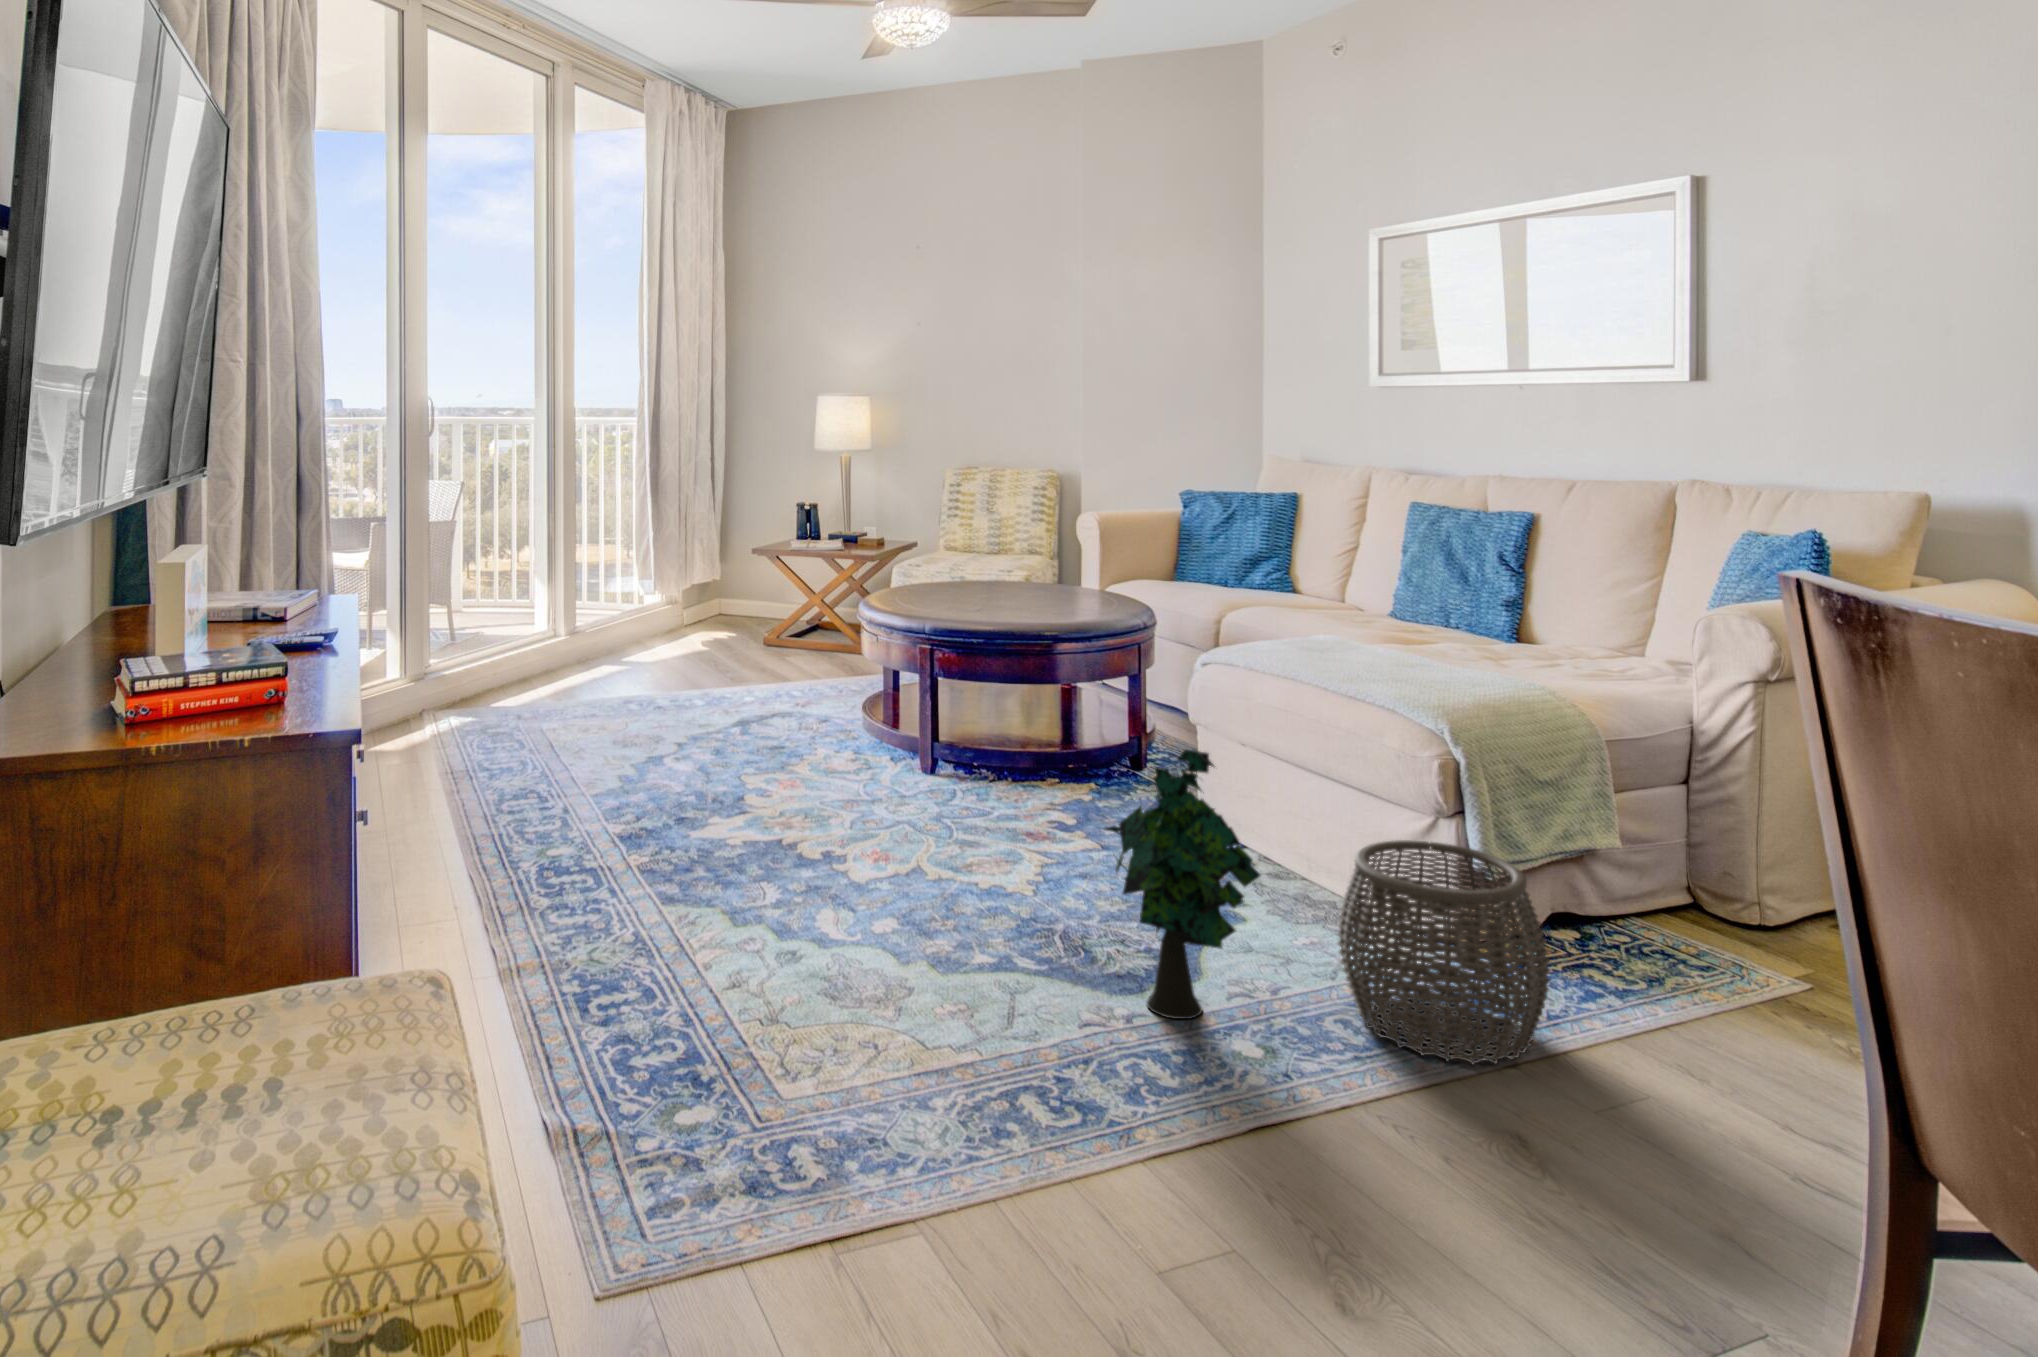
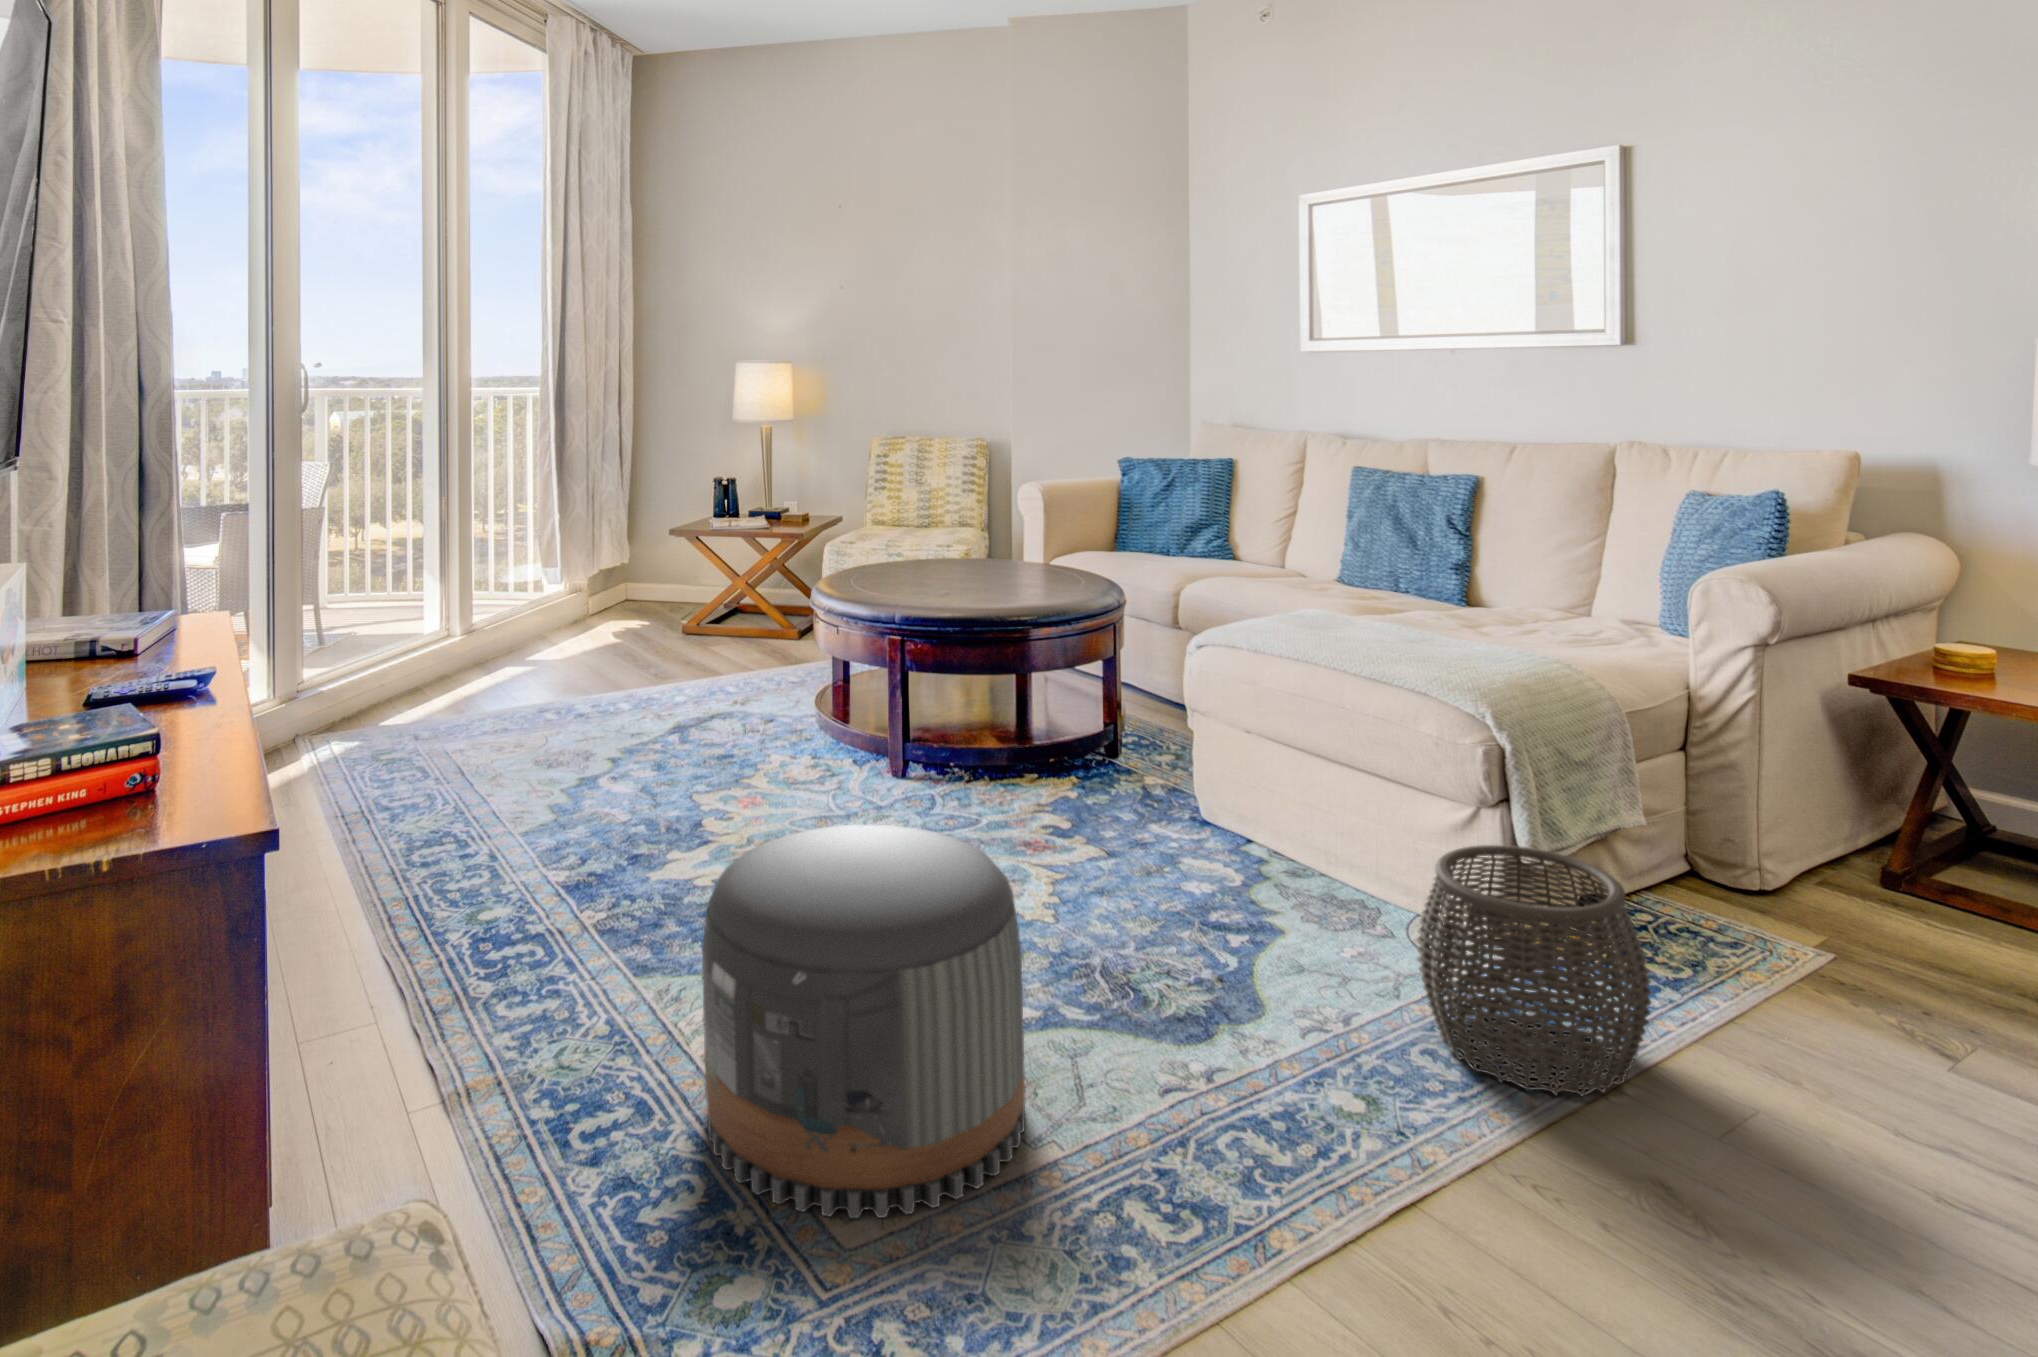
decorative plant: present [1104,750,1260,1019] -> none [1159,767,1344,1072]
pouf: none [694,778,961,1083] -> present [702,825,1025,1218]

